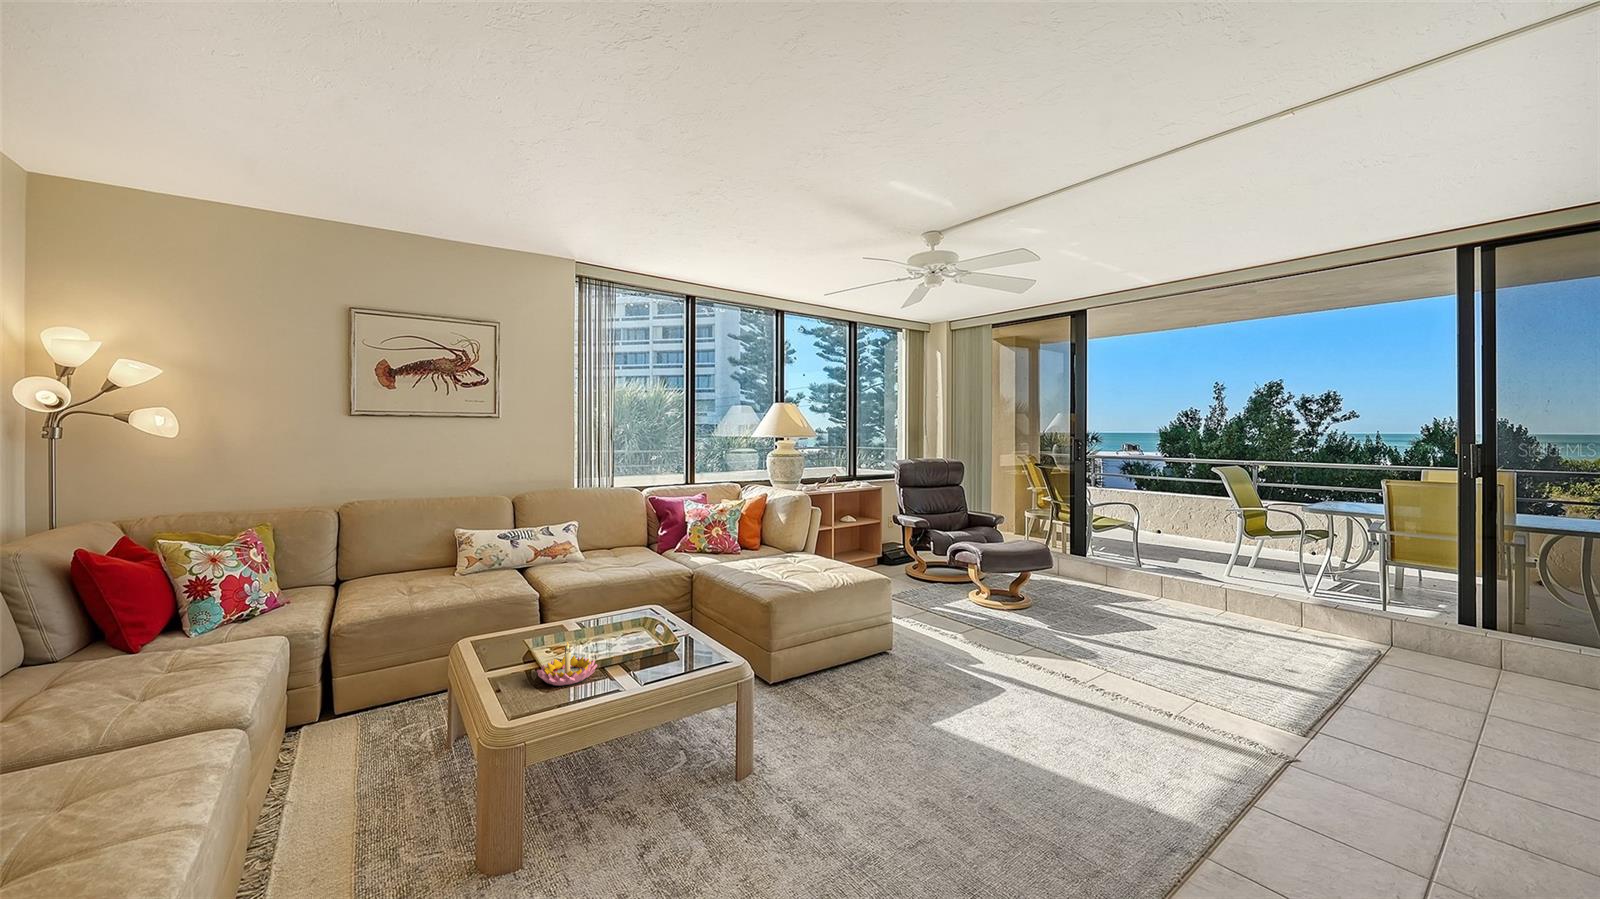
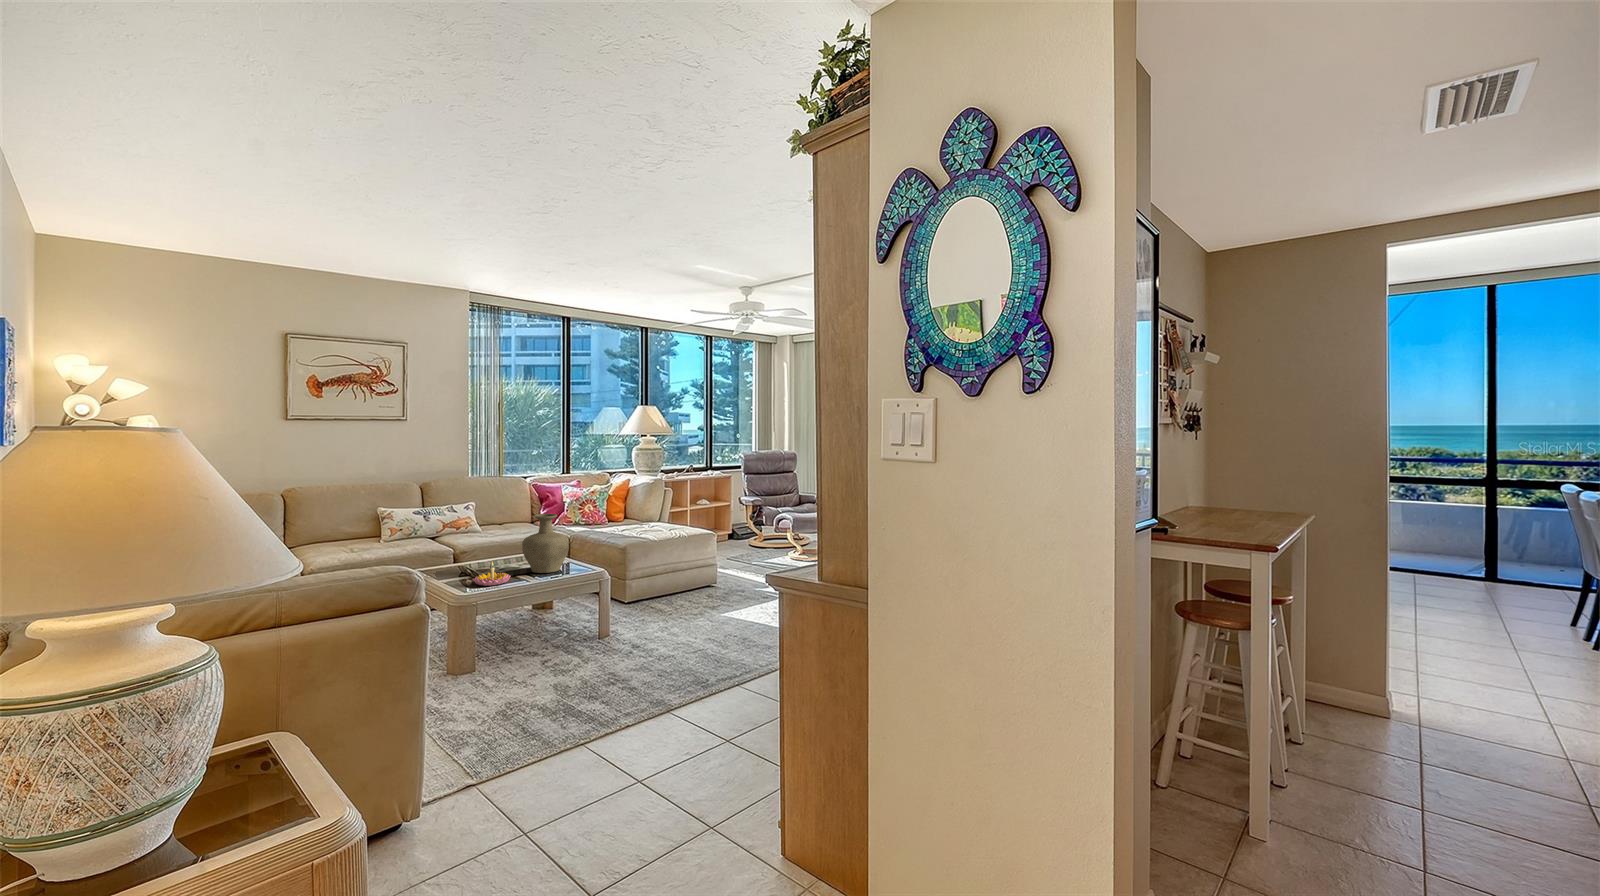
vase: none [620,557,690,653] -> present [522,514,569,573]

